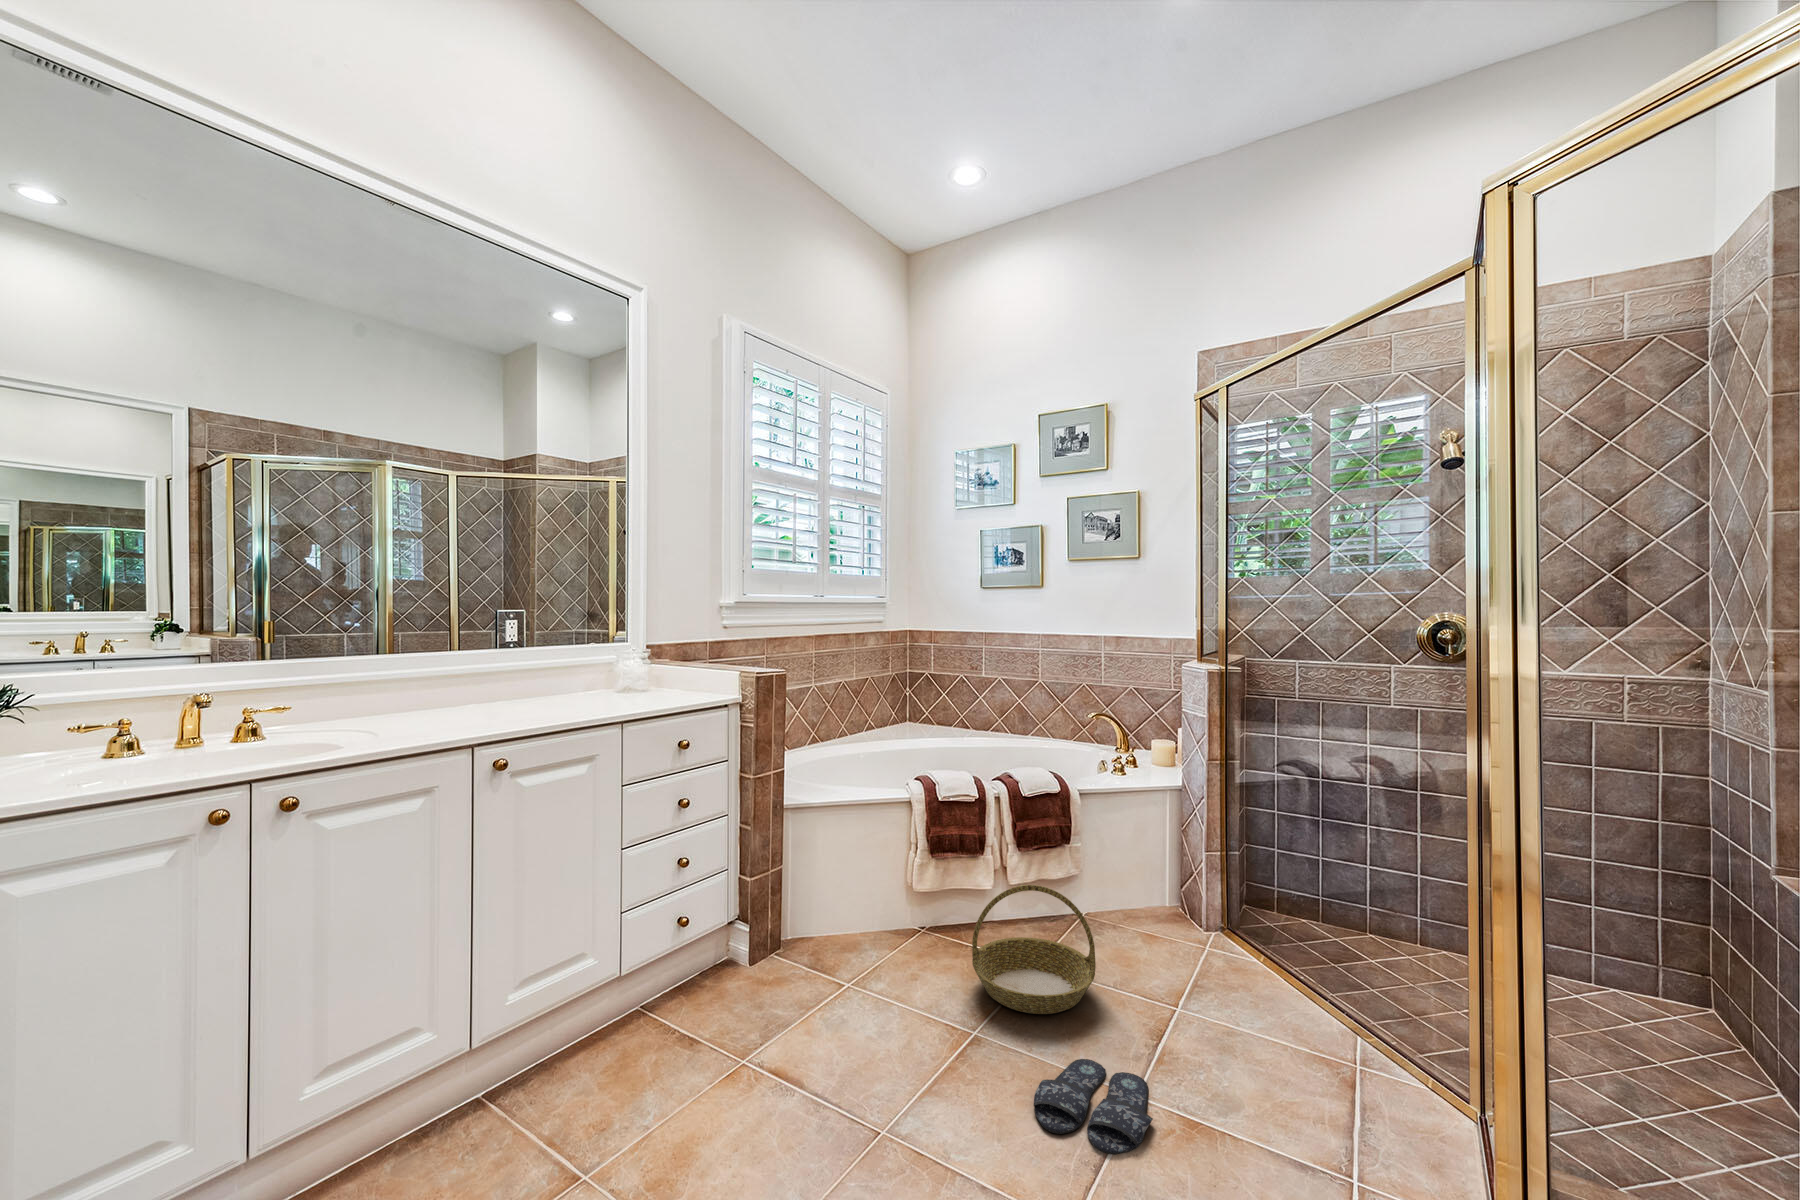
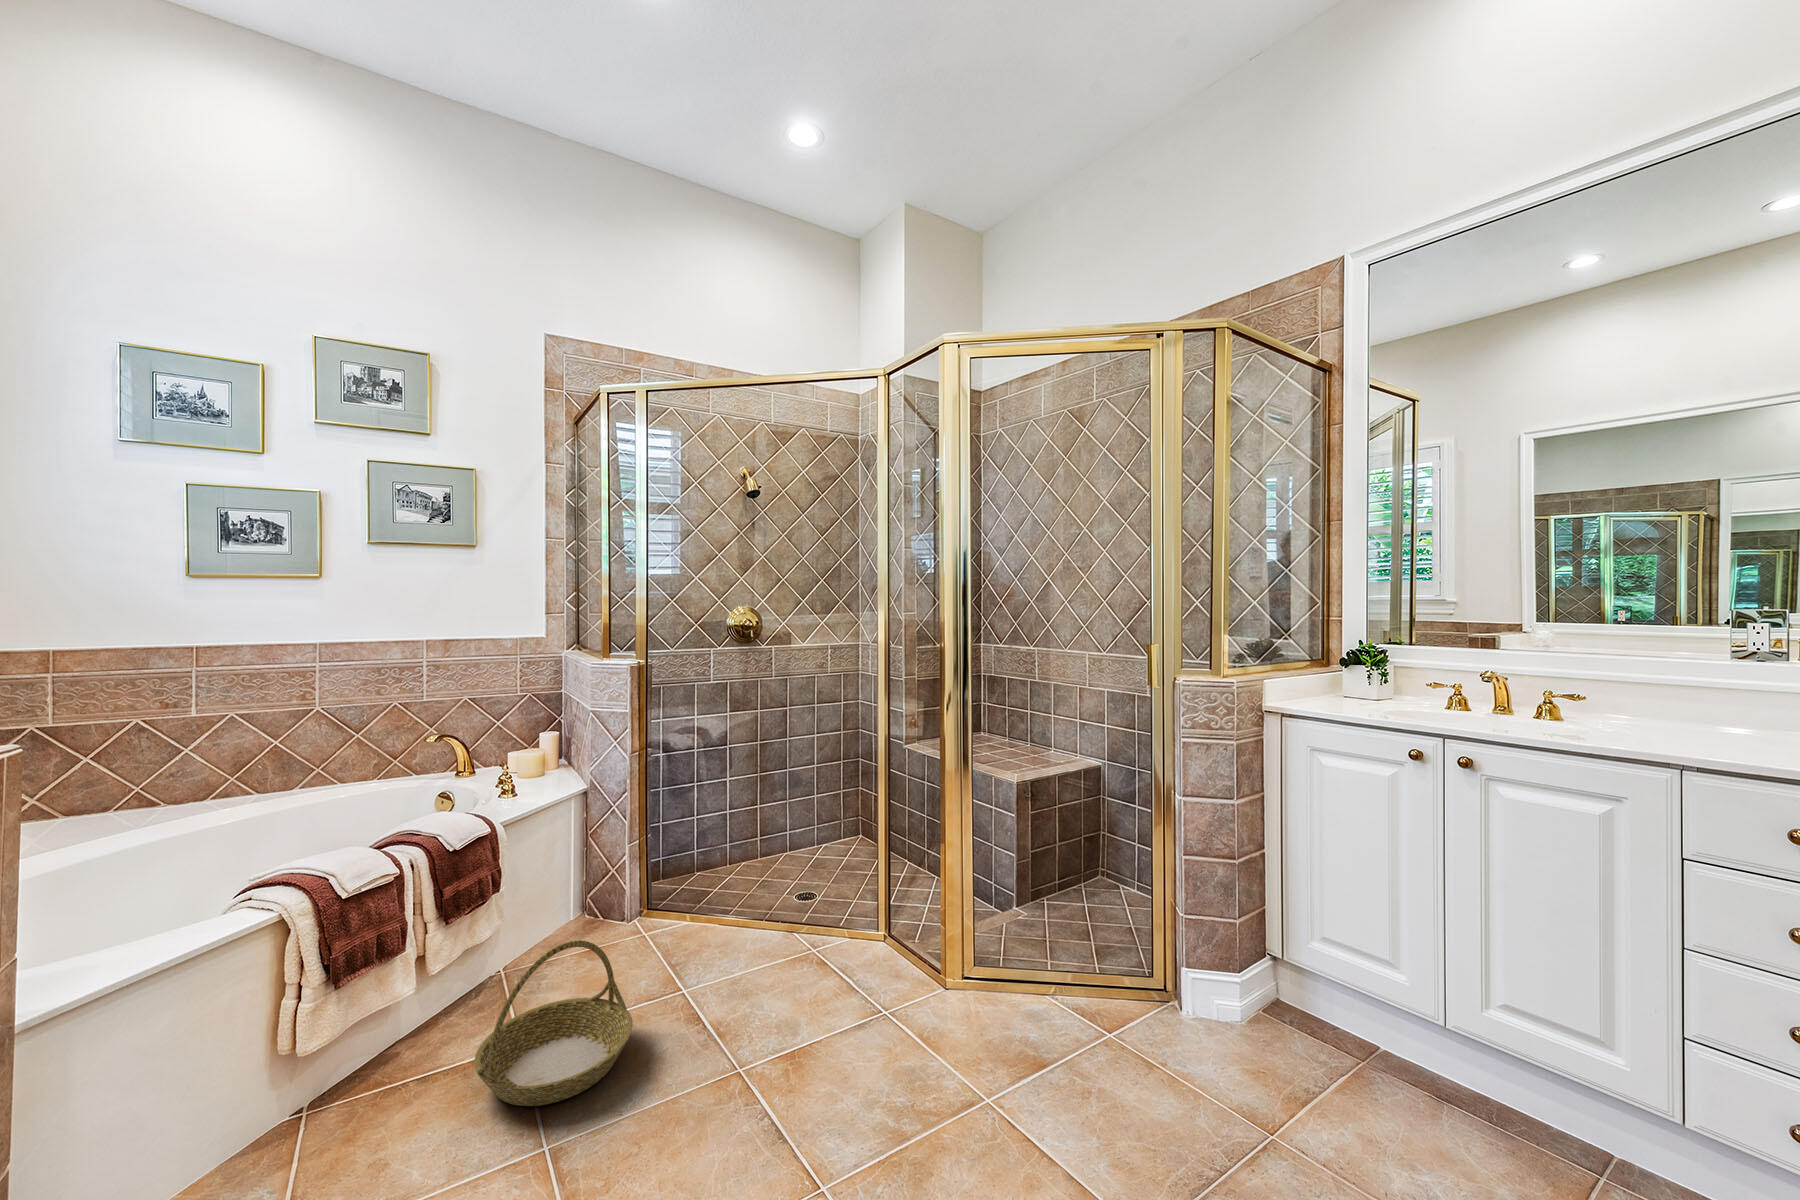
slippers: present [1034,1059,1153,1155] -> none [682,1054,801,1150]

